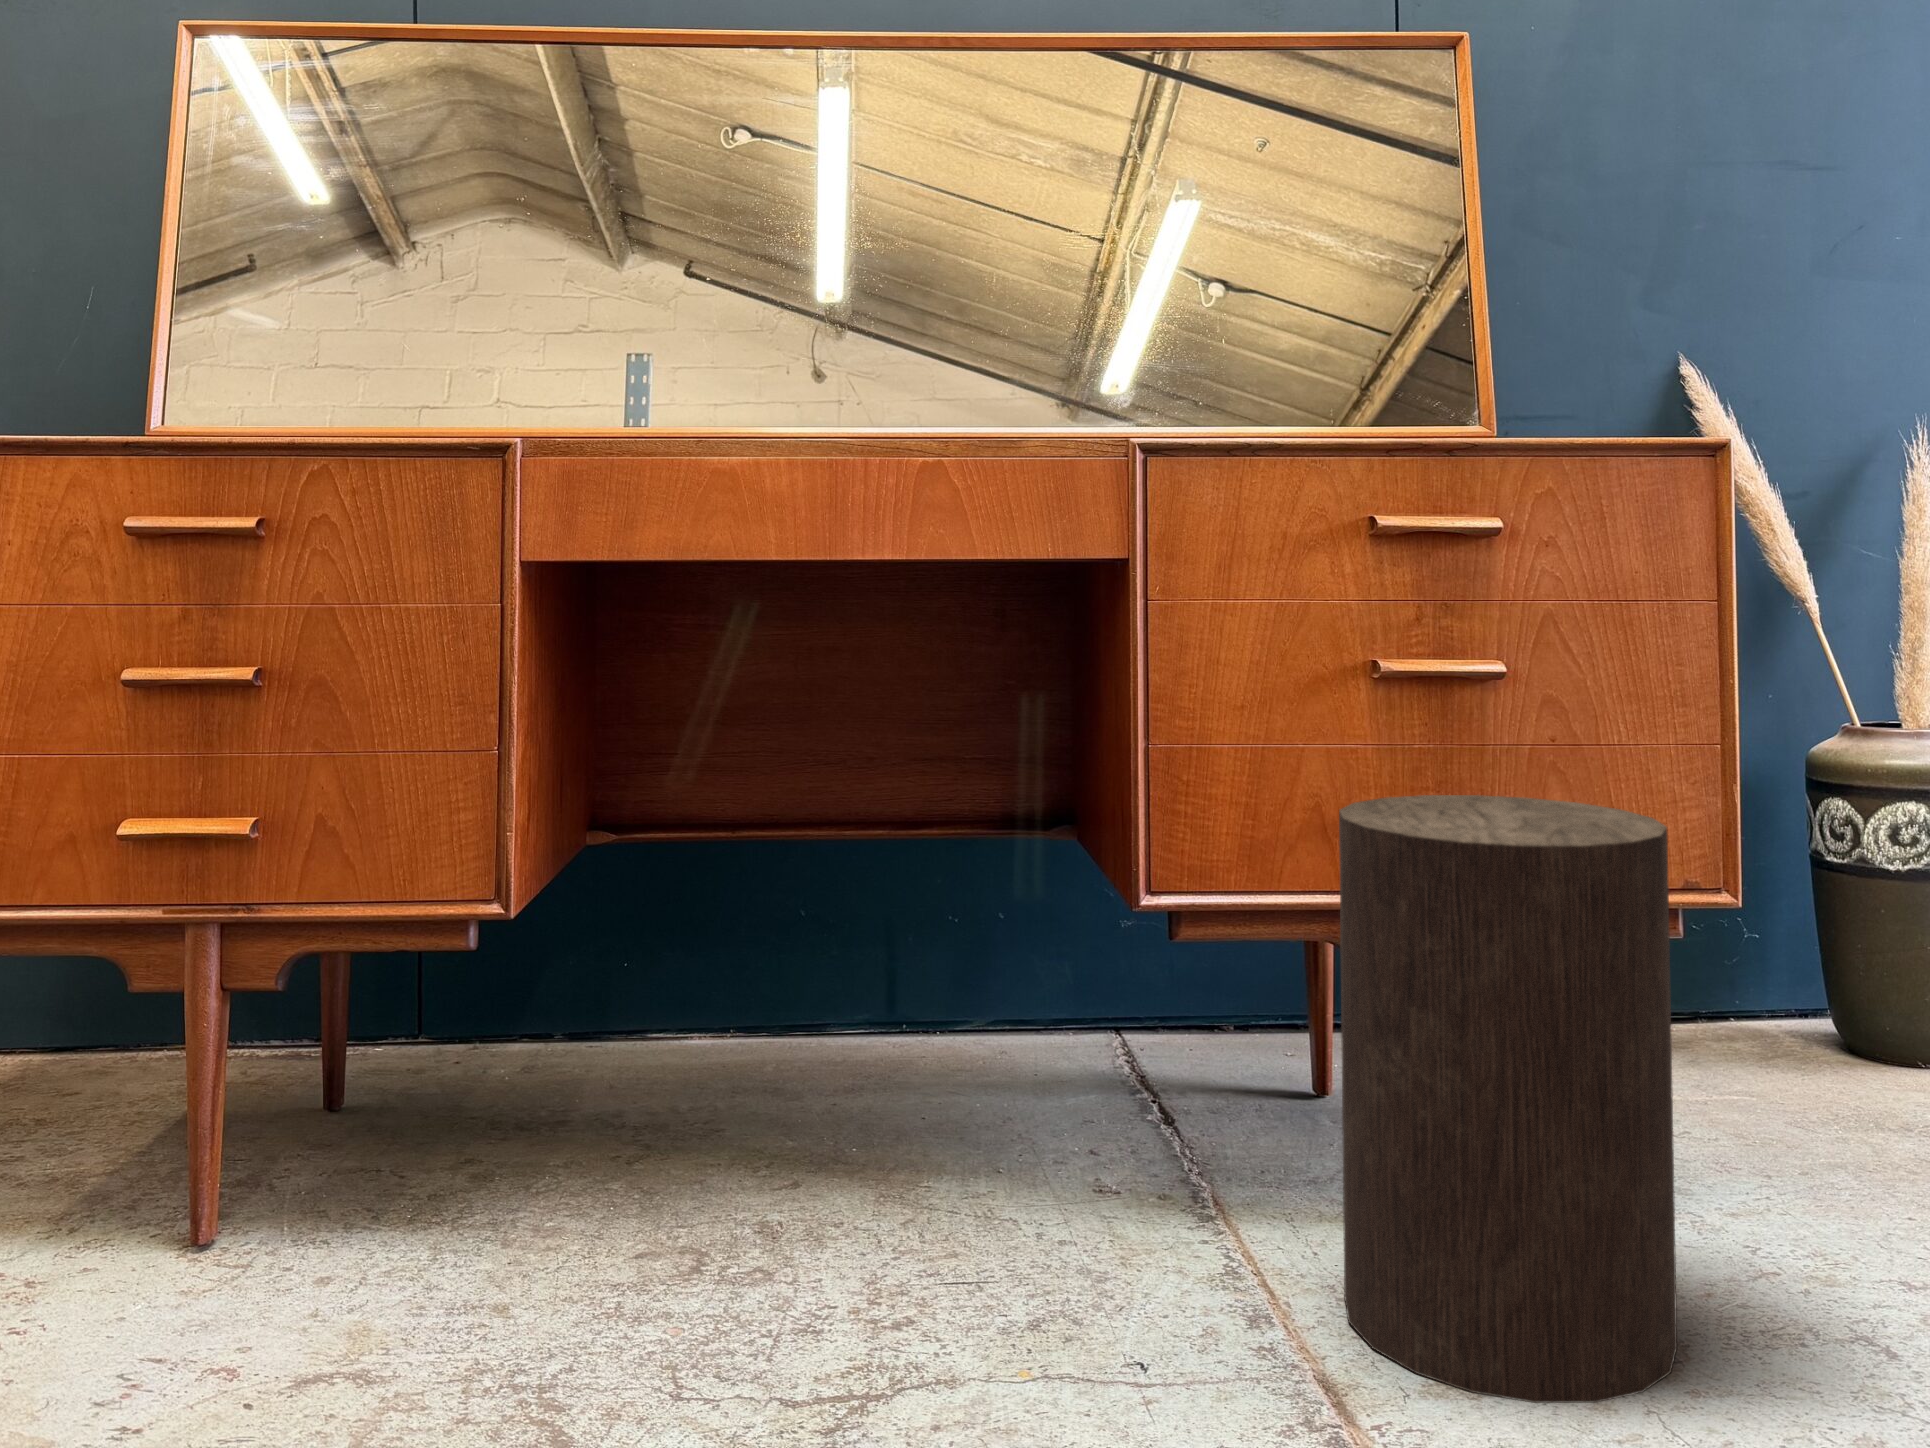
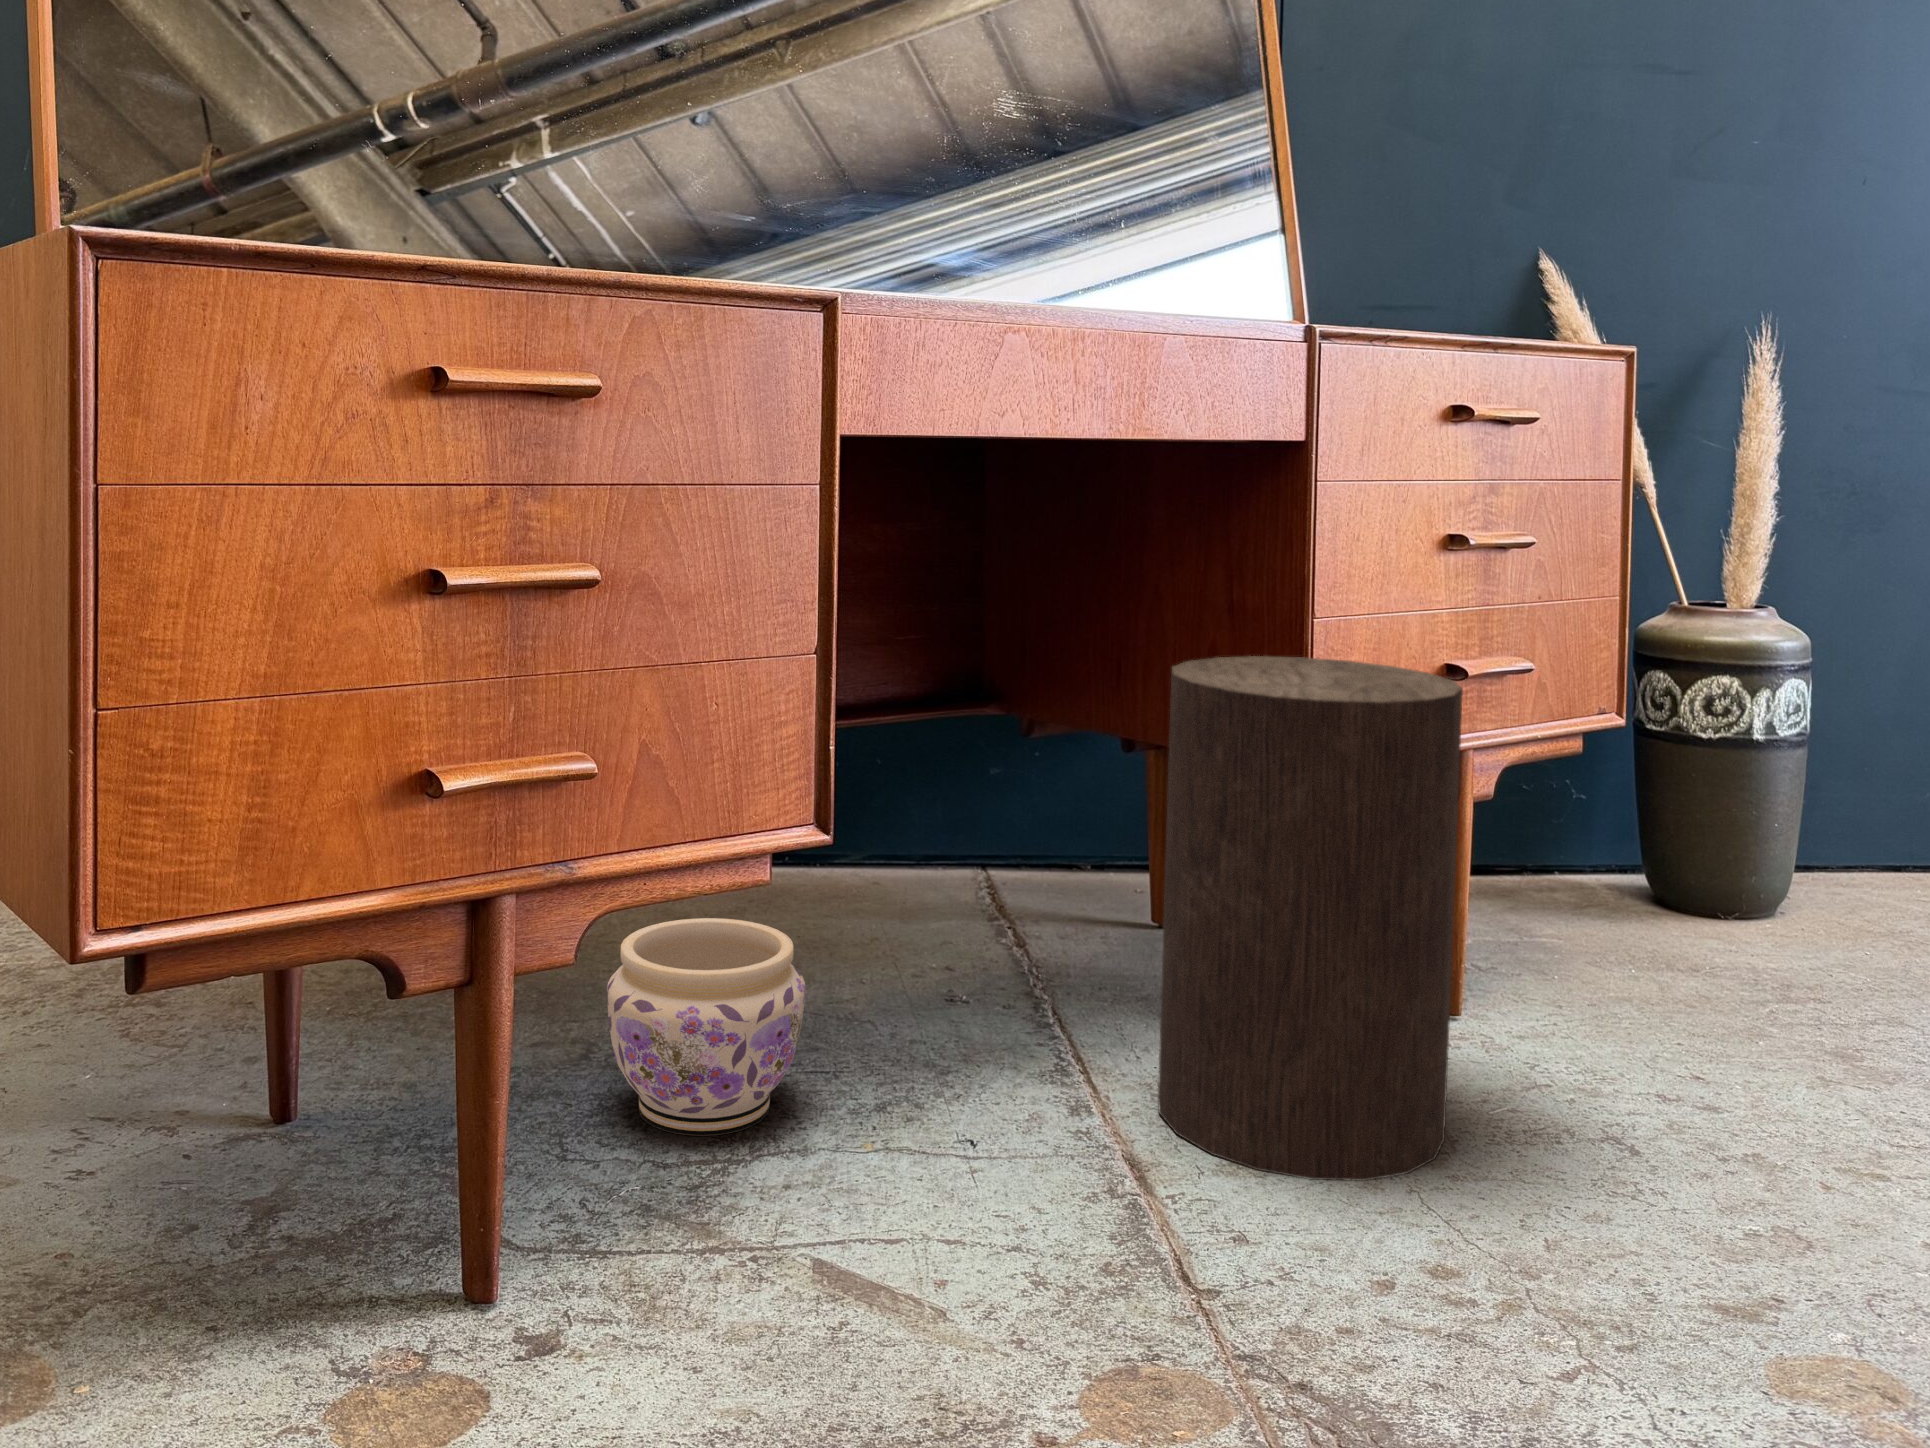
planter: none [722,1106,946,1364] -> present [607,918,806,1136]

